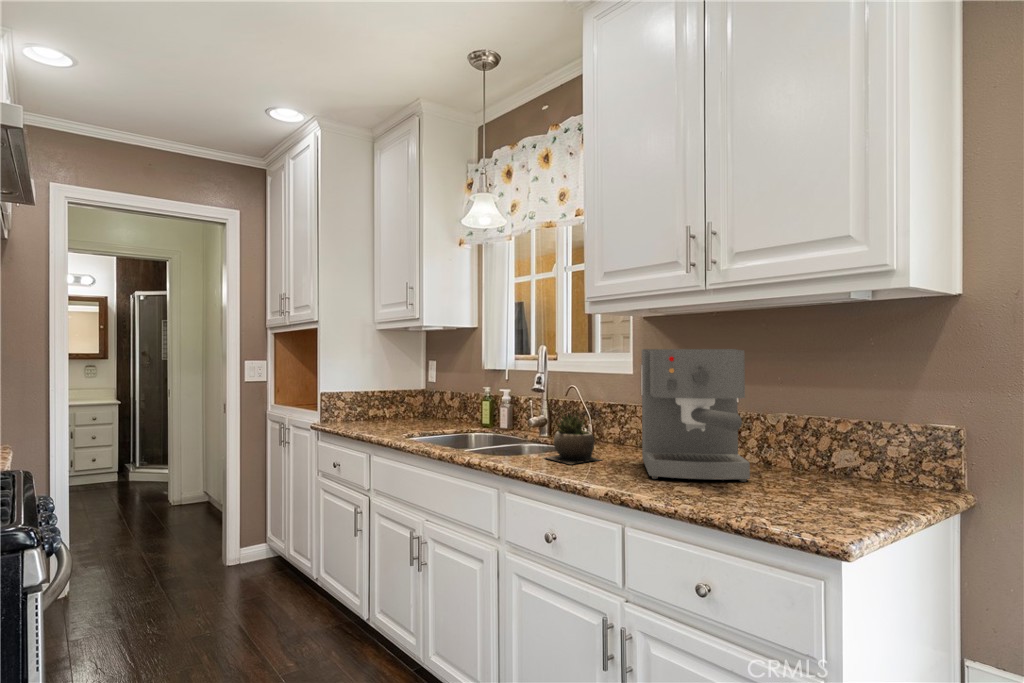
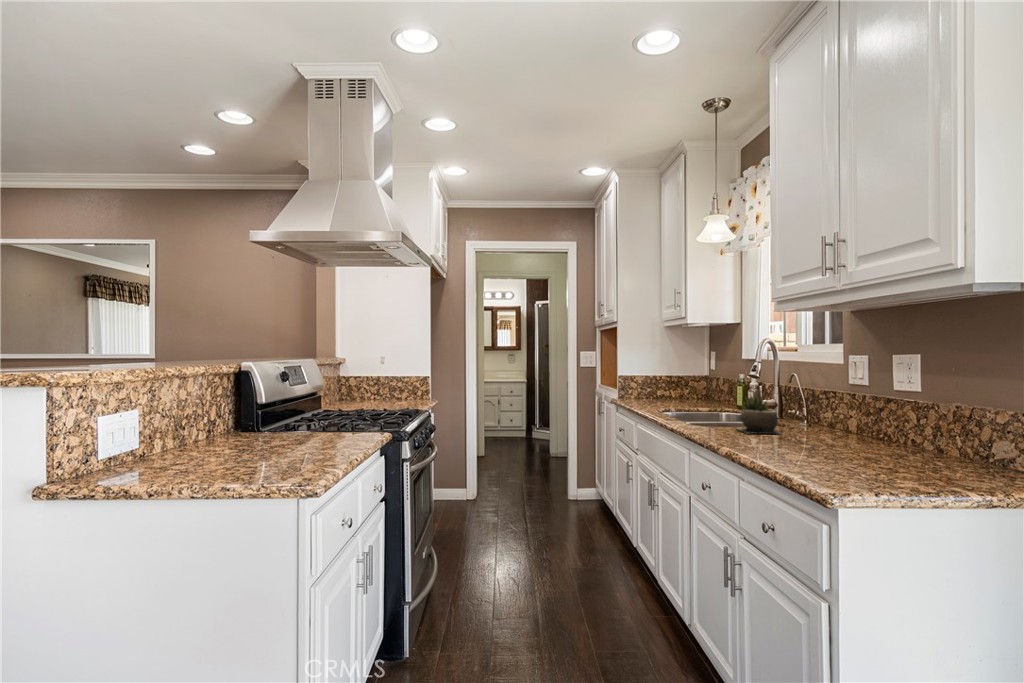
coffee maker: present [642,349,750,482] -> none [786,340,900,458]

